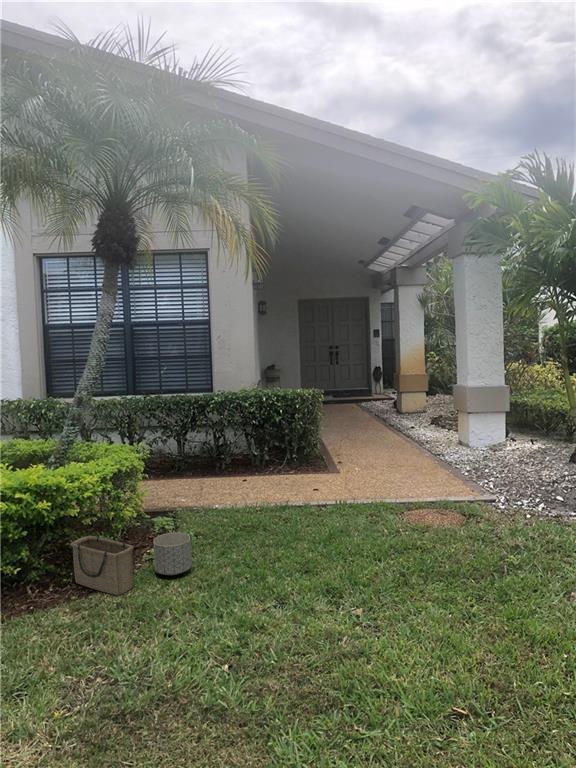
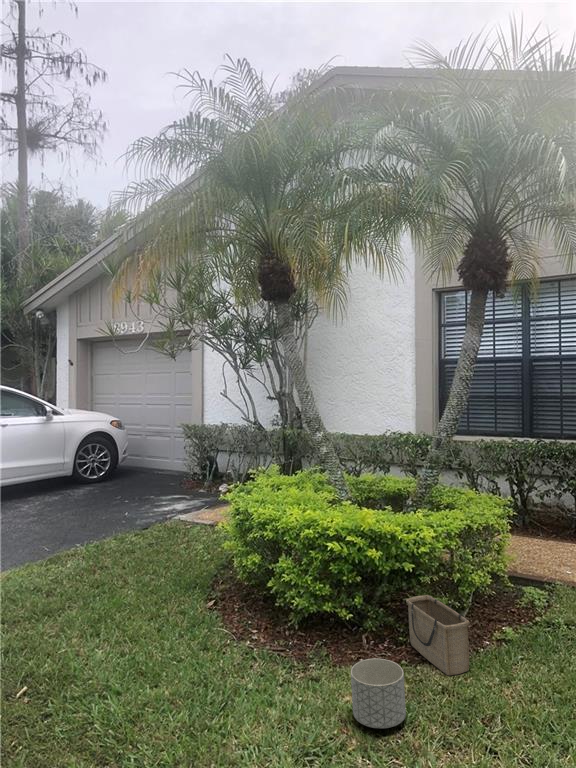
planter: present [153,533,192,576] -> present [351,659,406,728]

